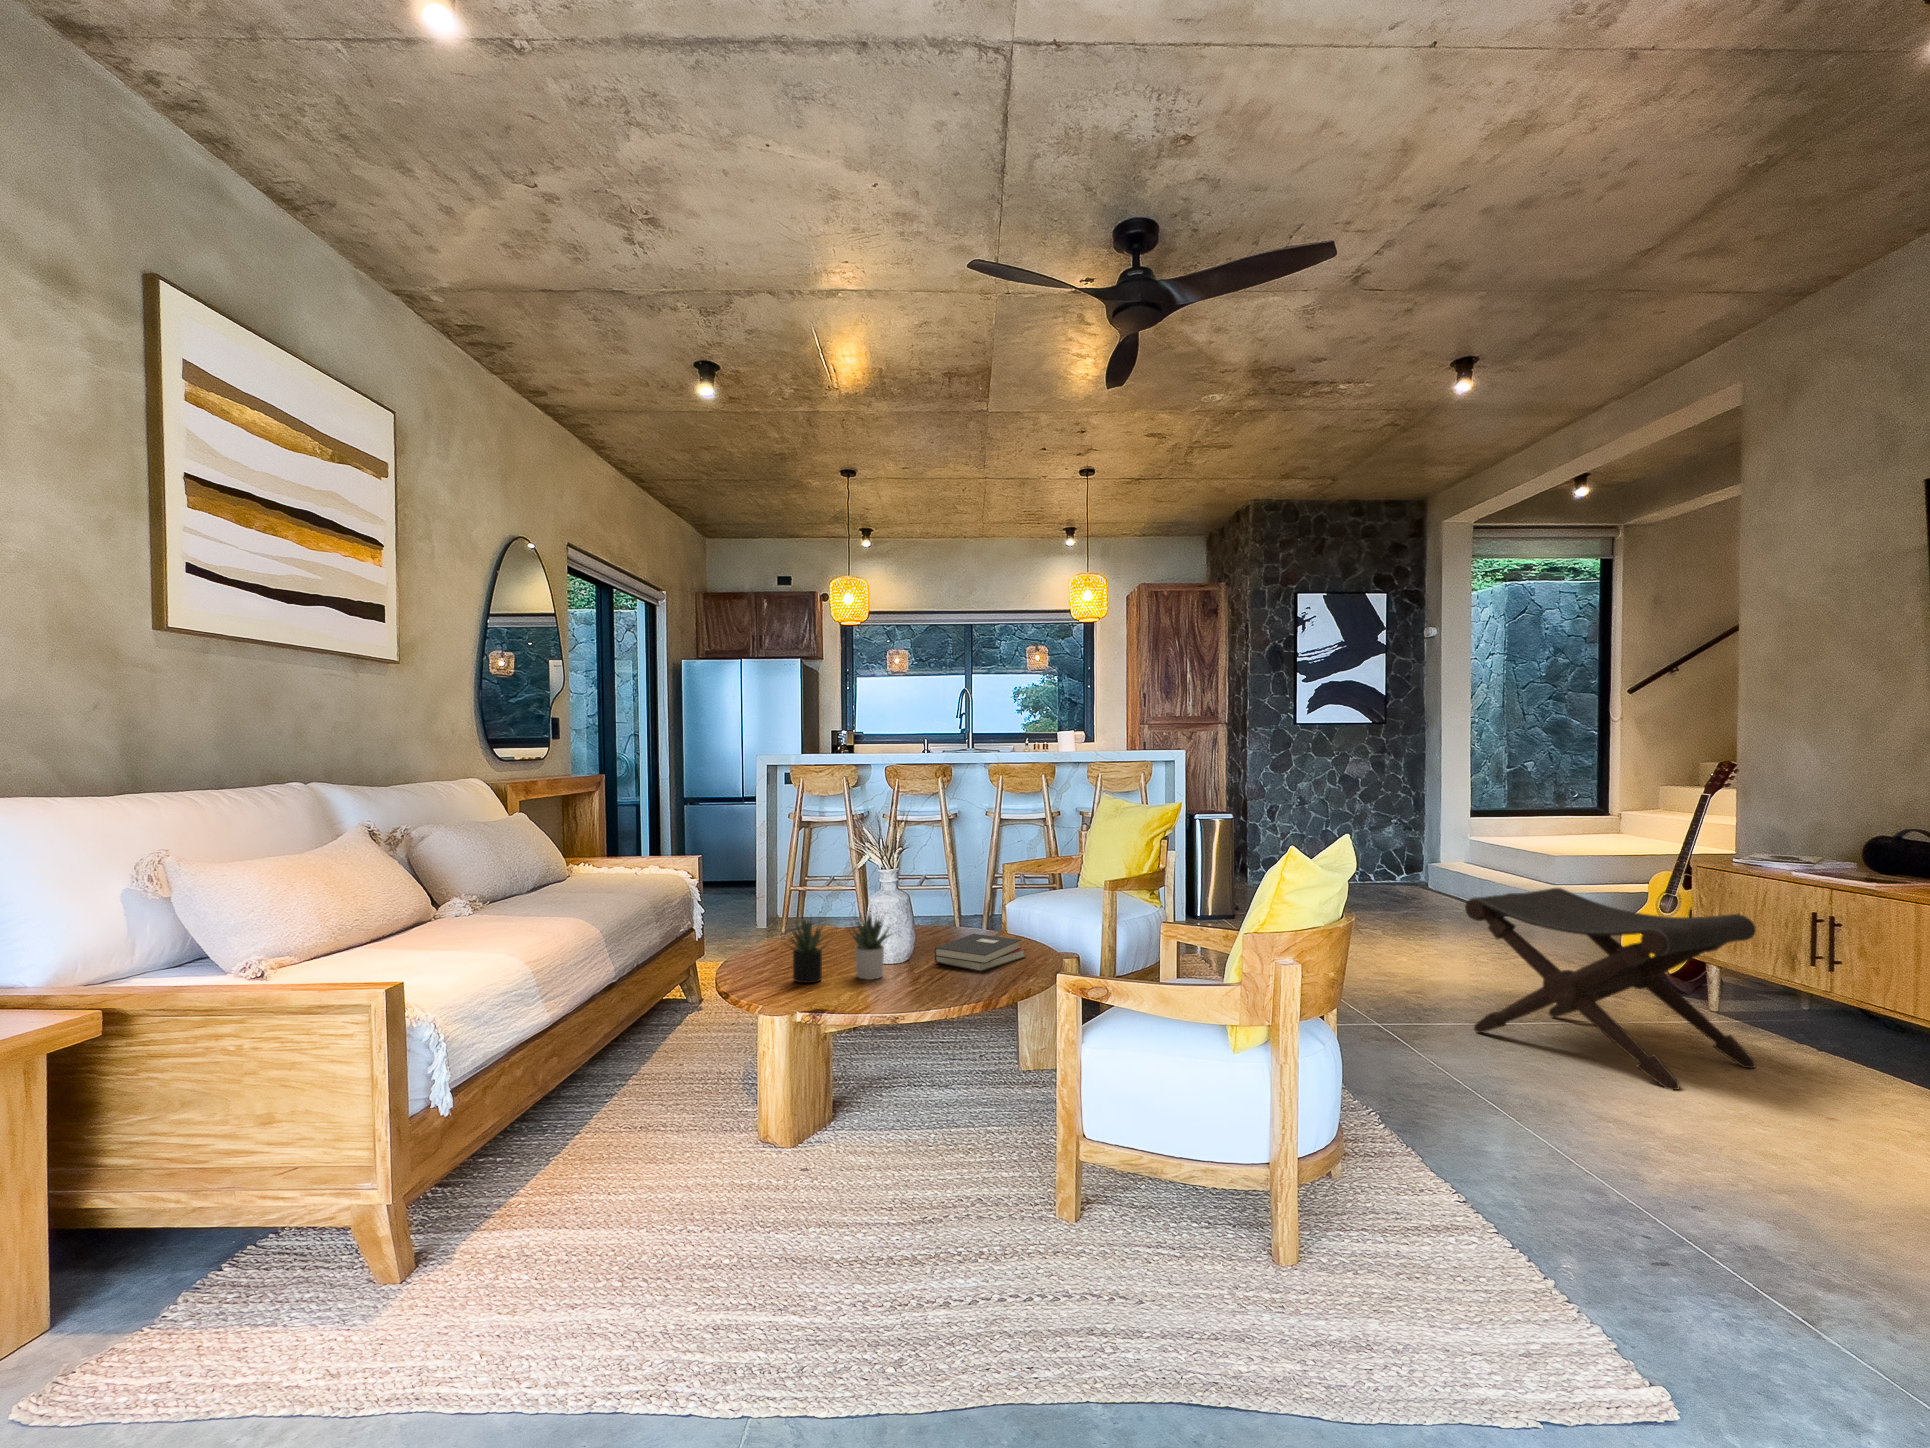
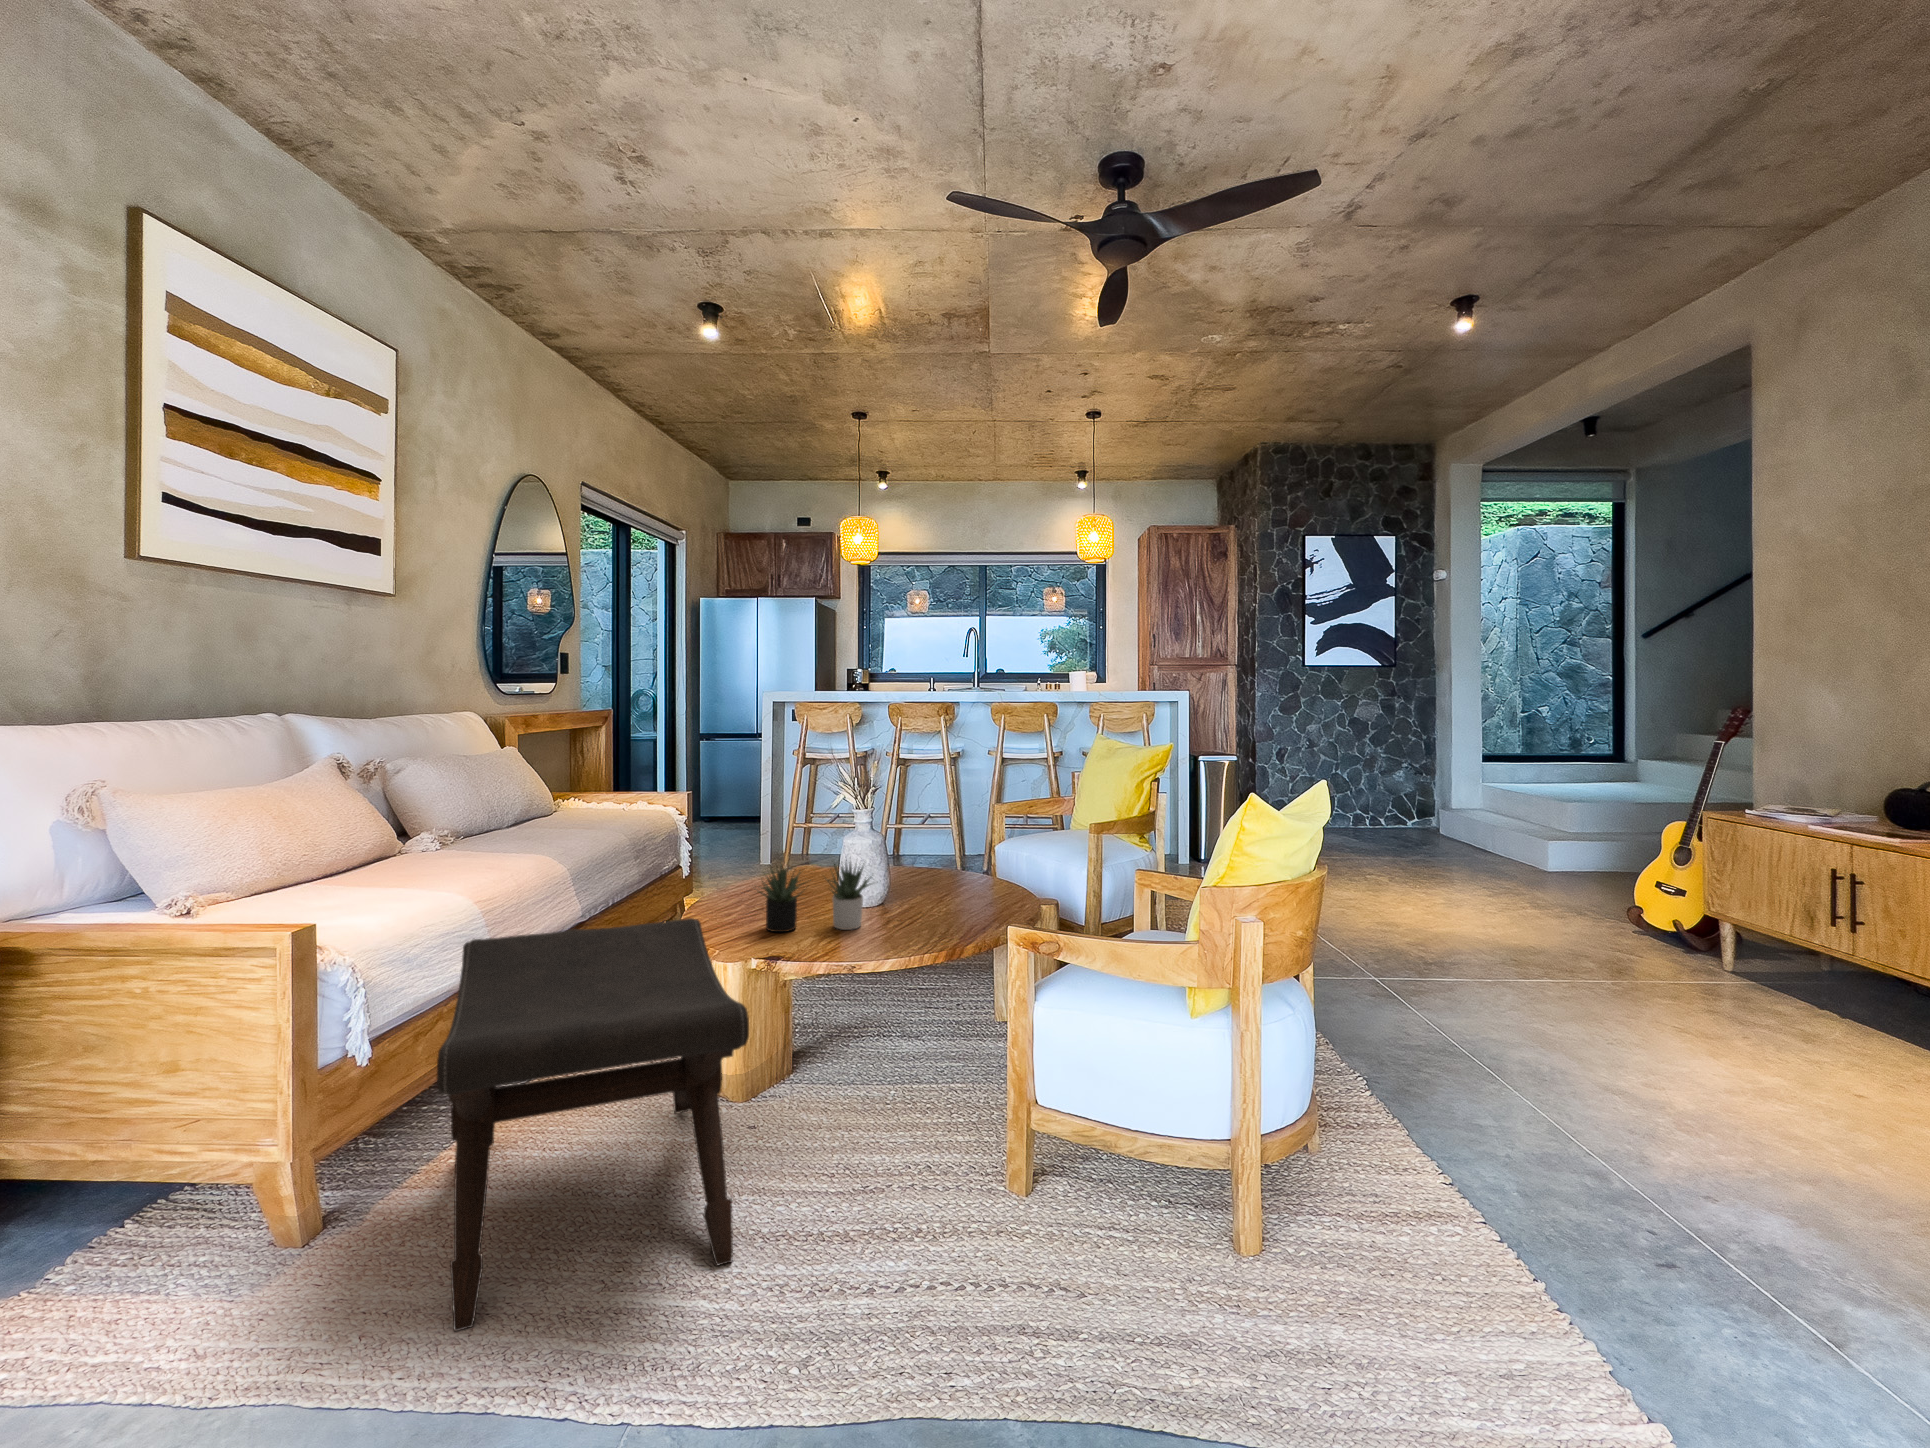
footstool: present [1465,888,1756,1090] -> present [437,918,749,1331]
hardback book: present [934,934,1026,972] -> none [919,881,1017,924]

